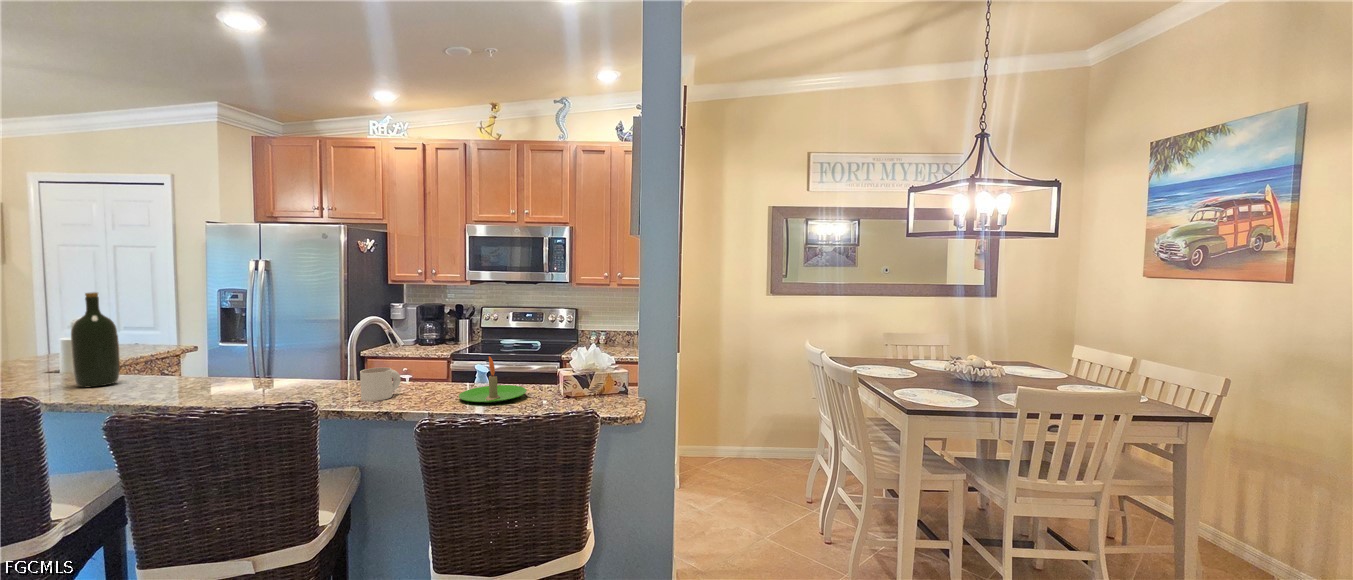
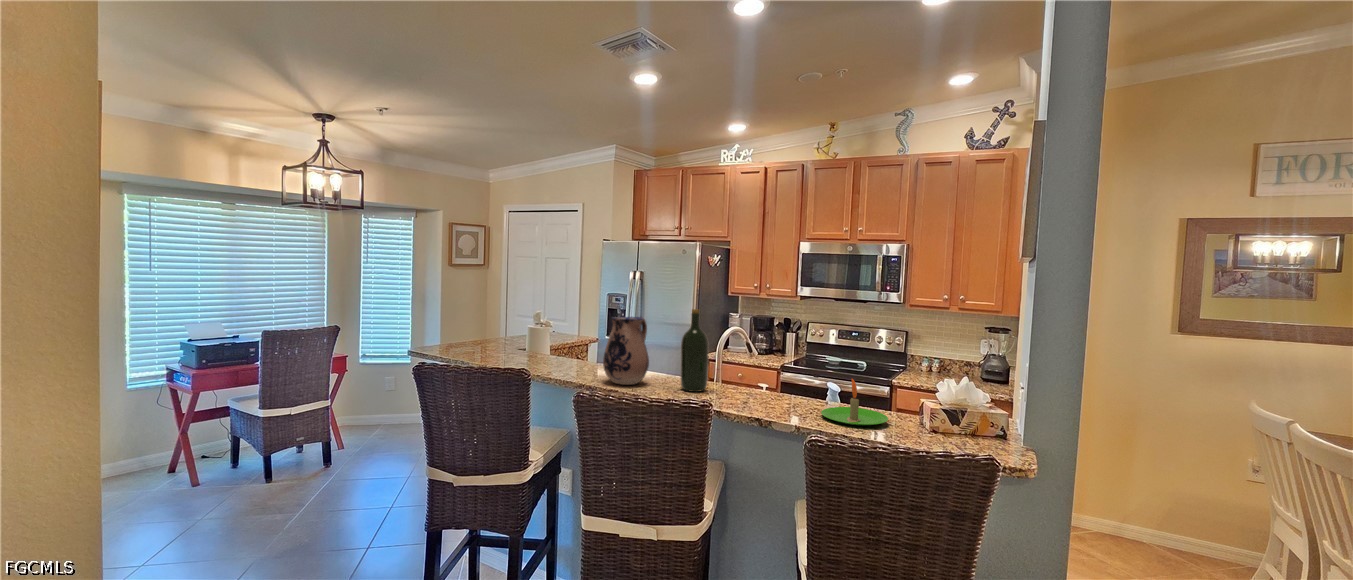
wine bottle: present [71,292,120,387] -> present [681,309,709,392]
ceramic pitcher: none [164,312,243,400] -> present [603,317,649,385]
mug: present [360,367,401,401] -> none [736,376,767,406]

